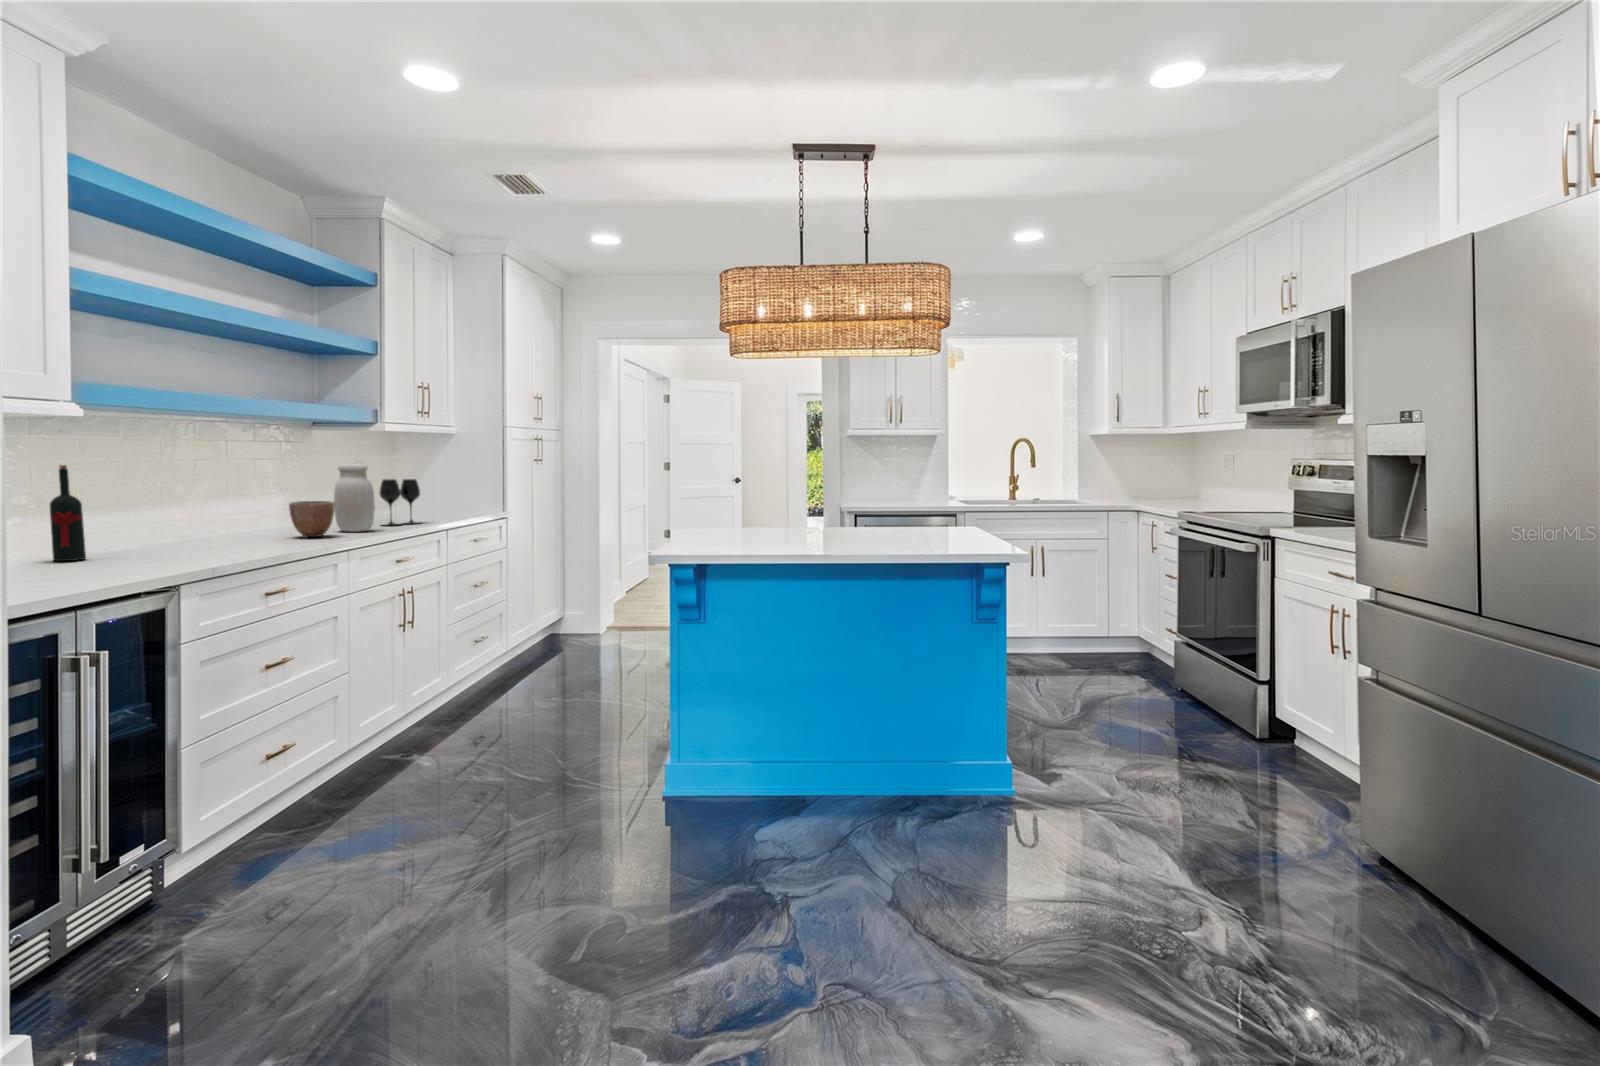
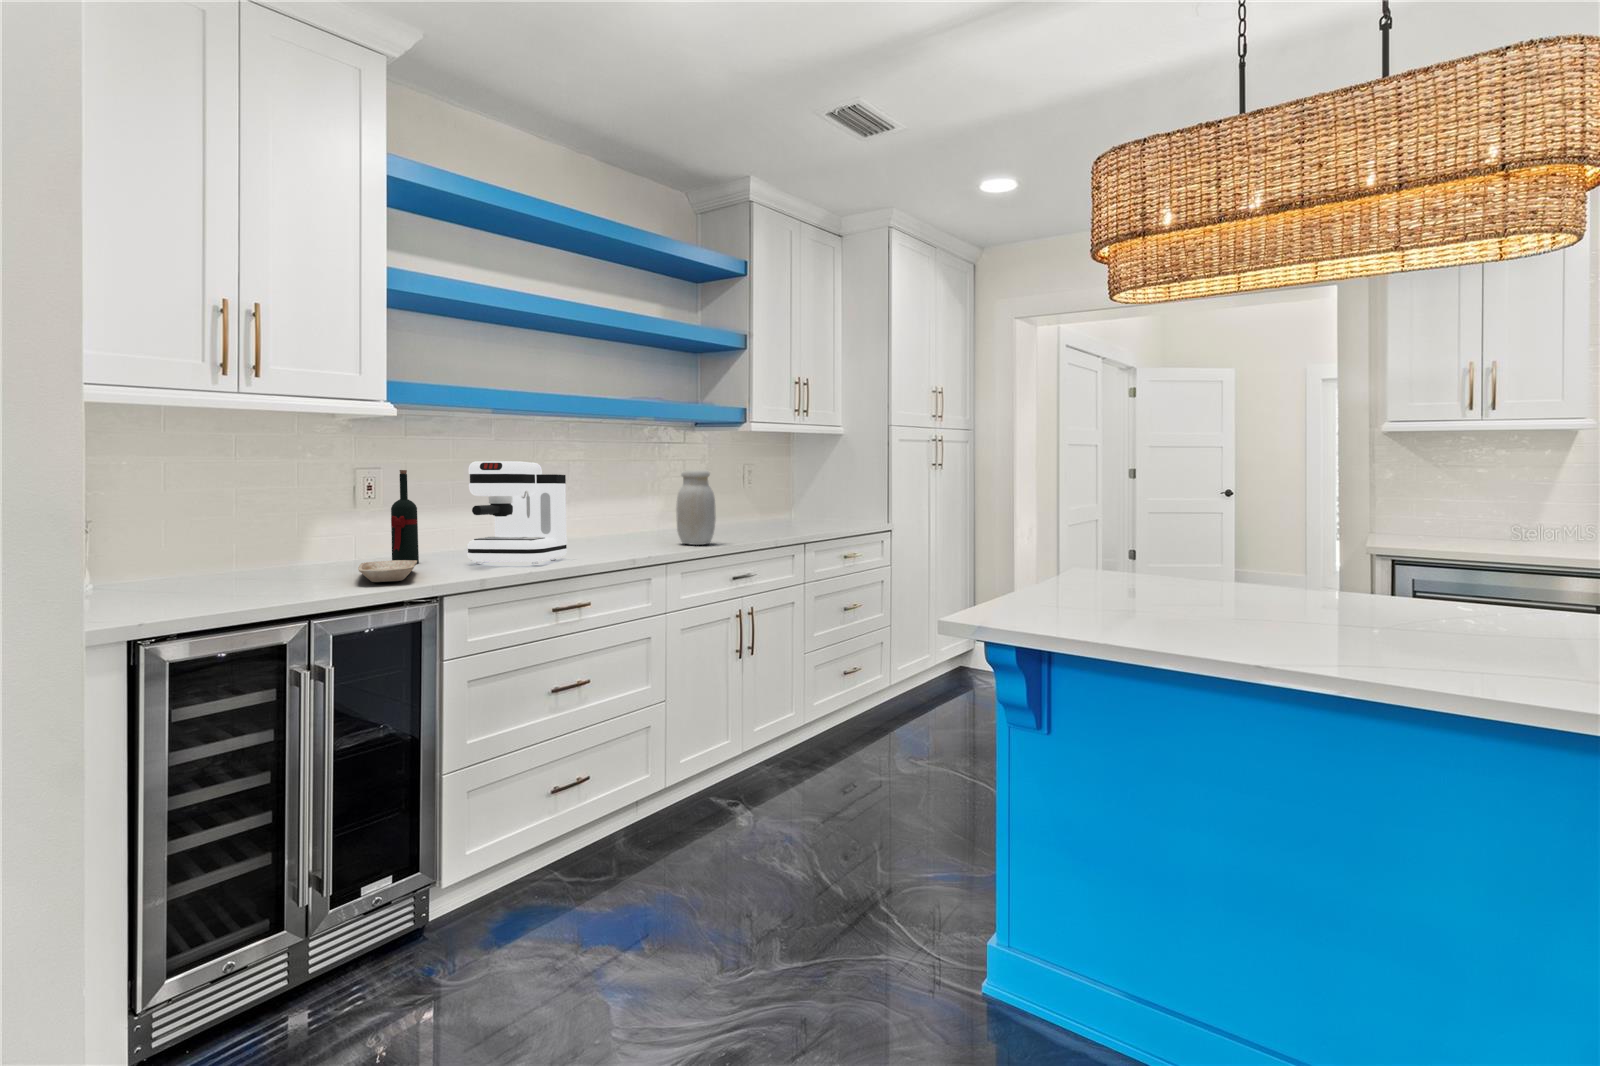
coffee maker: none [147,457,251,556] -> present [467,461,567,564]
wine glass: present [379,479,420,525] -> none [733,488,778,539]
decorative bowl: present [289,501,334,537] -> none [623,510,665,549]
tray: none [48,554,141,575] -> present [358,560,417,582]

